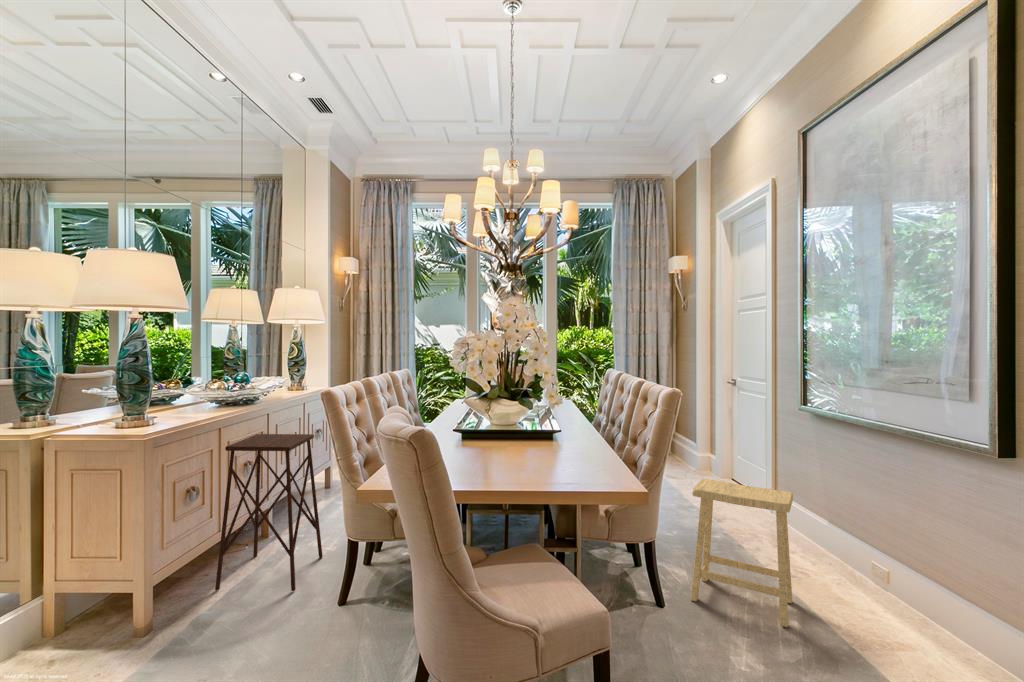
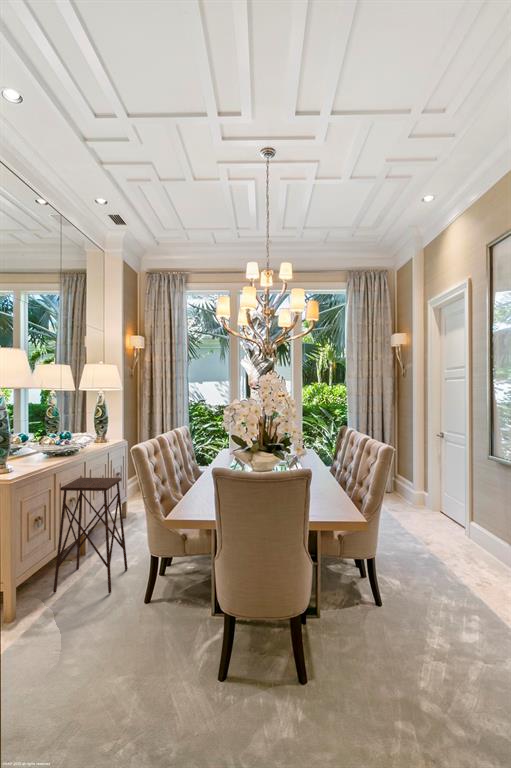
footstool: present [691,479,793,627] -> none [402,511,478,620]

